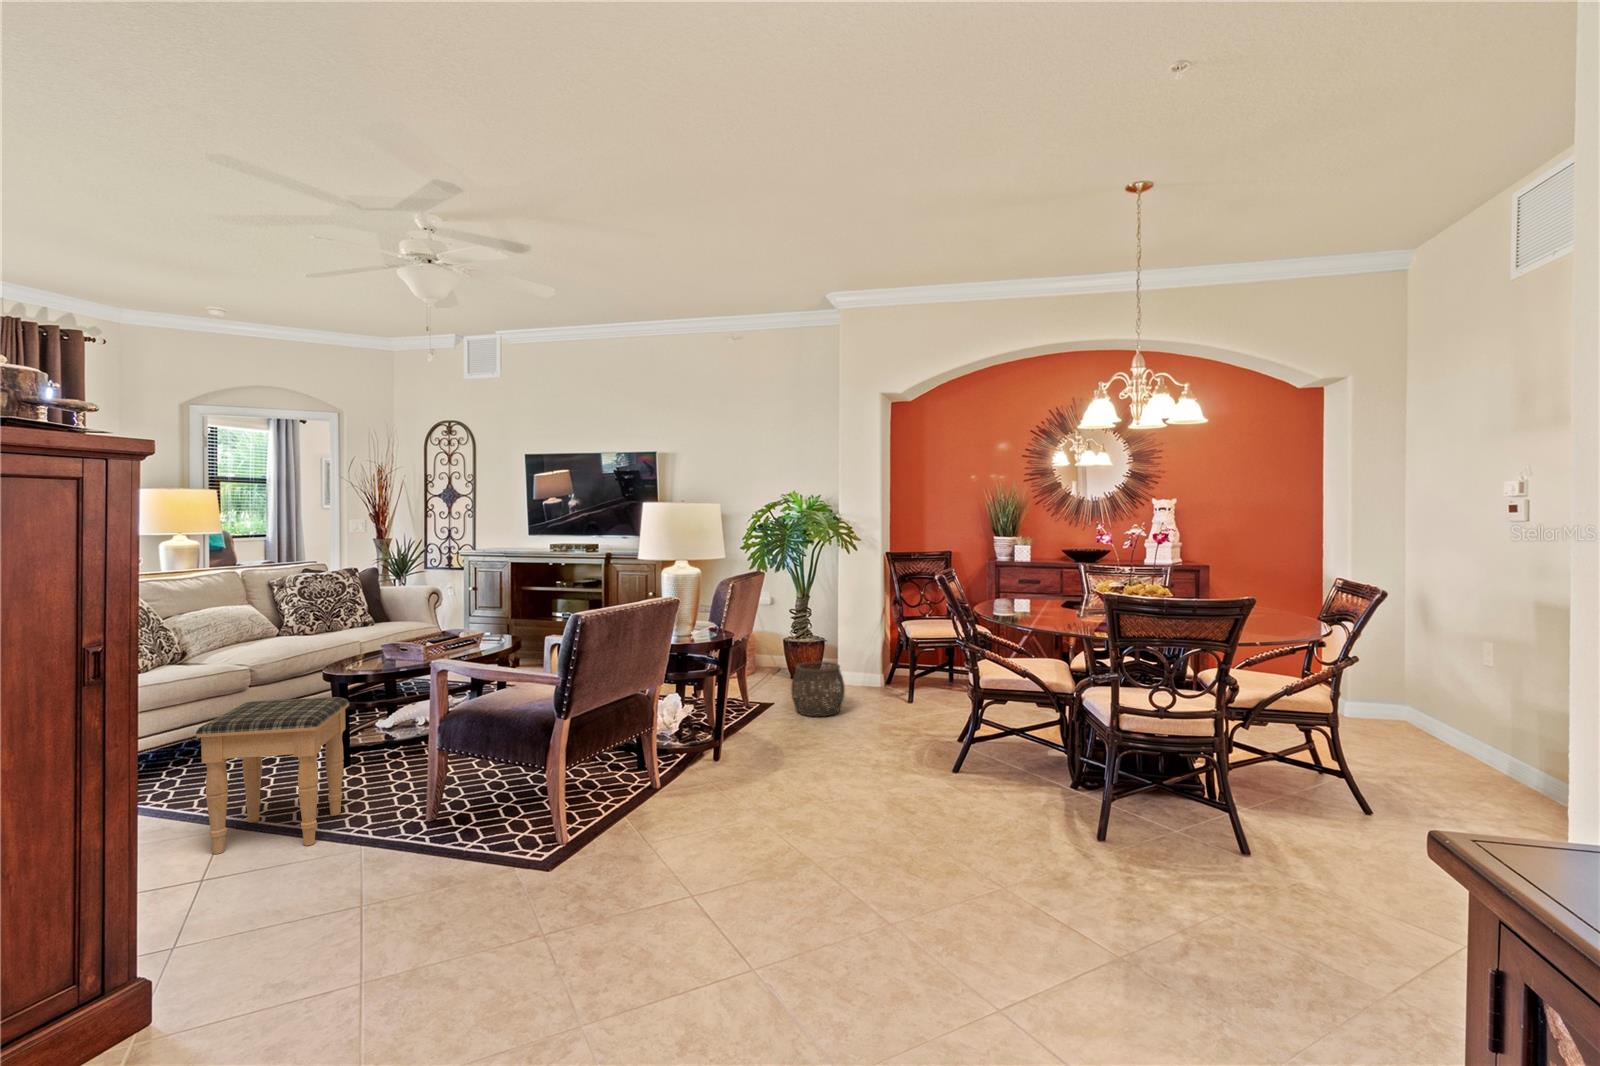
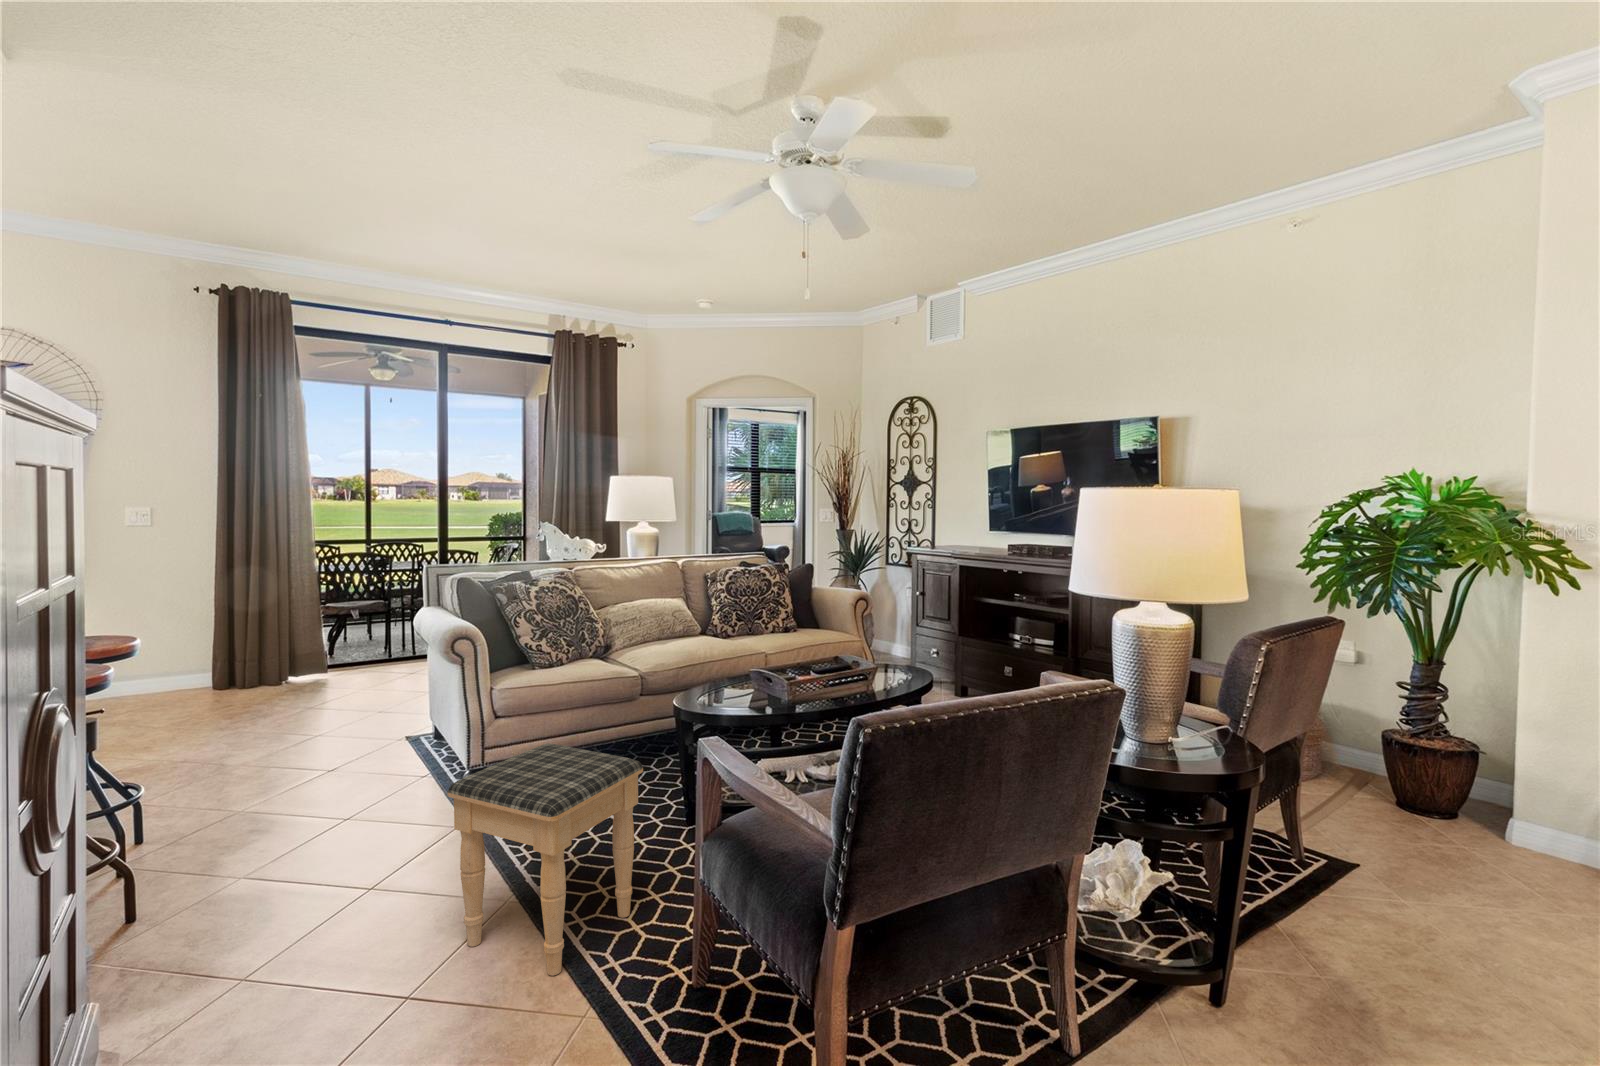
woven basket: present [791,661,845,717] -> none [1400,805,1550,939]

